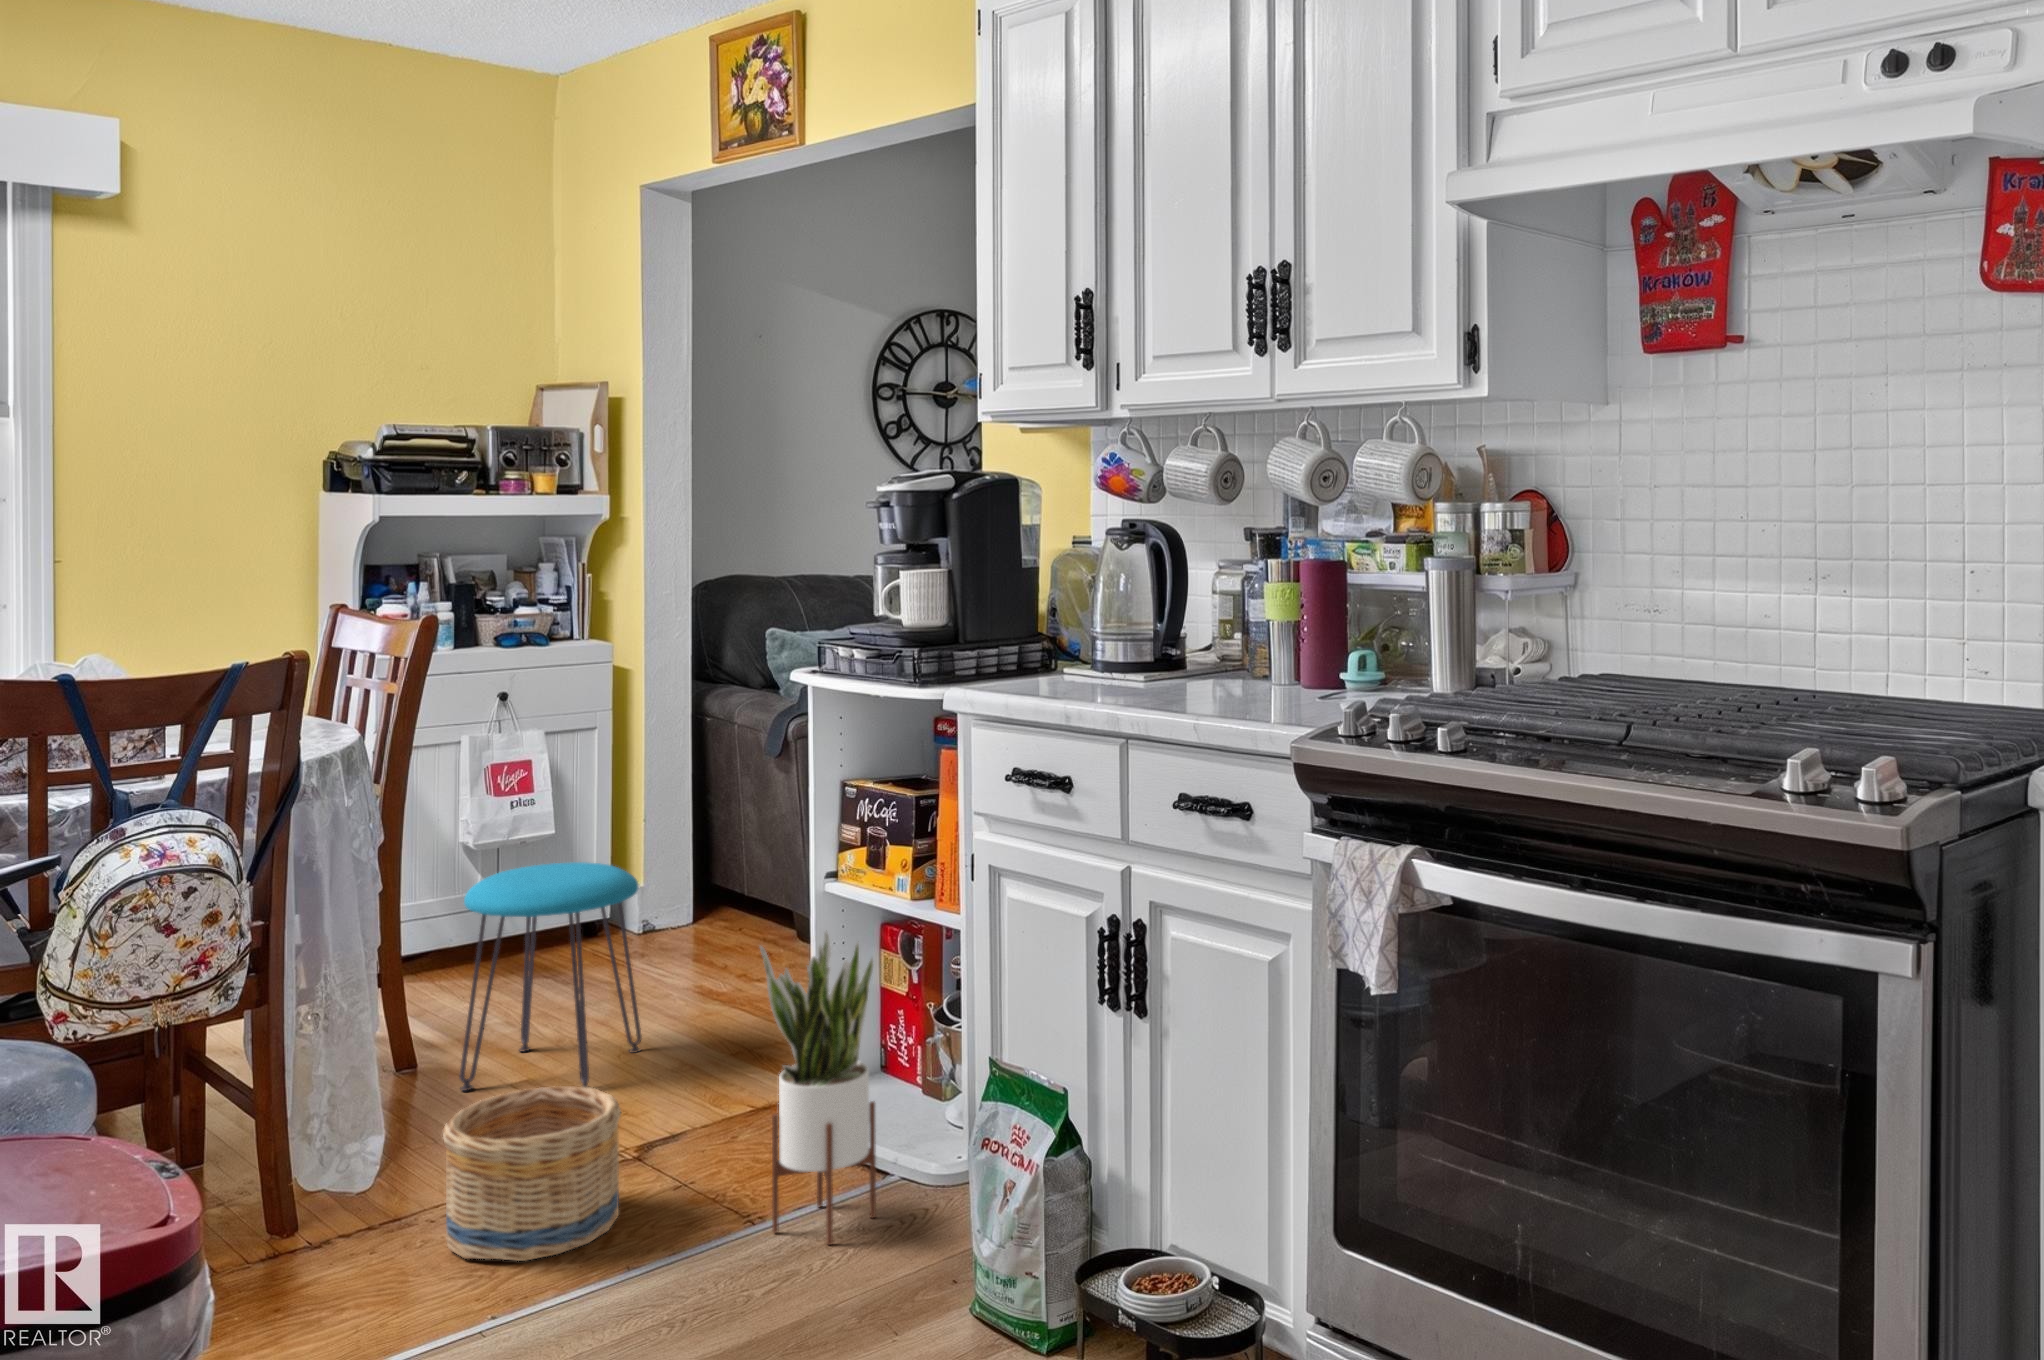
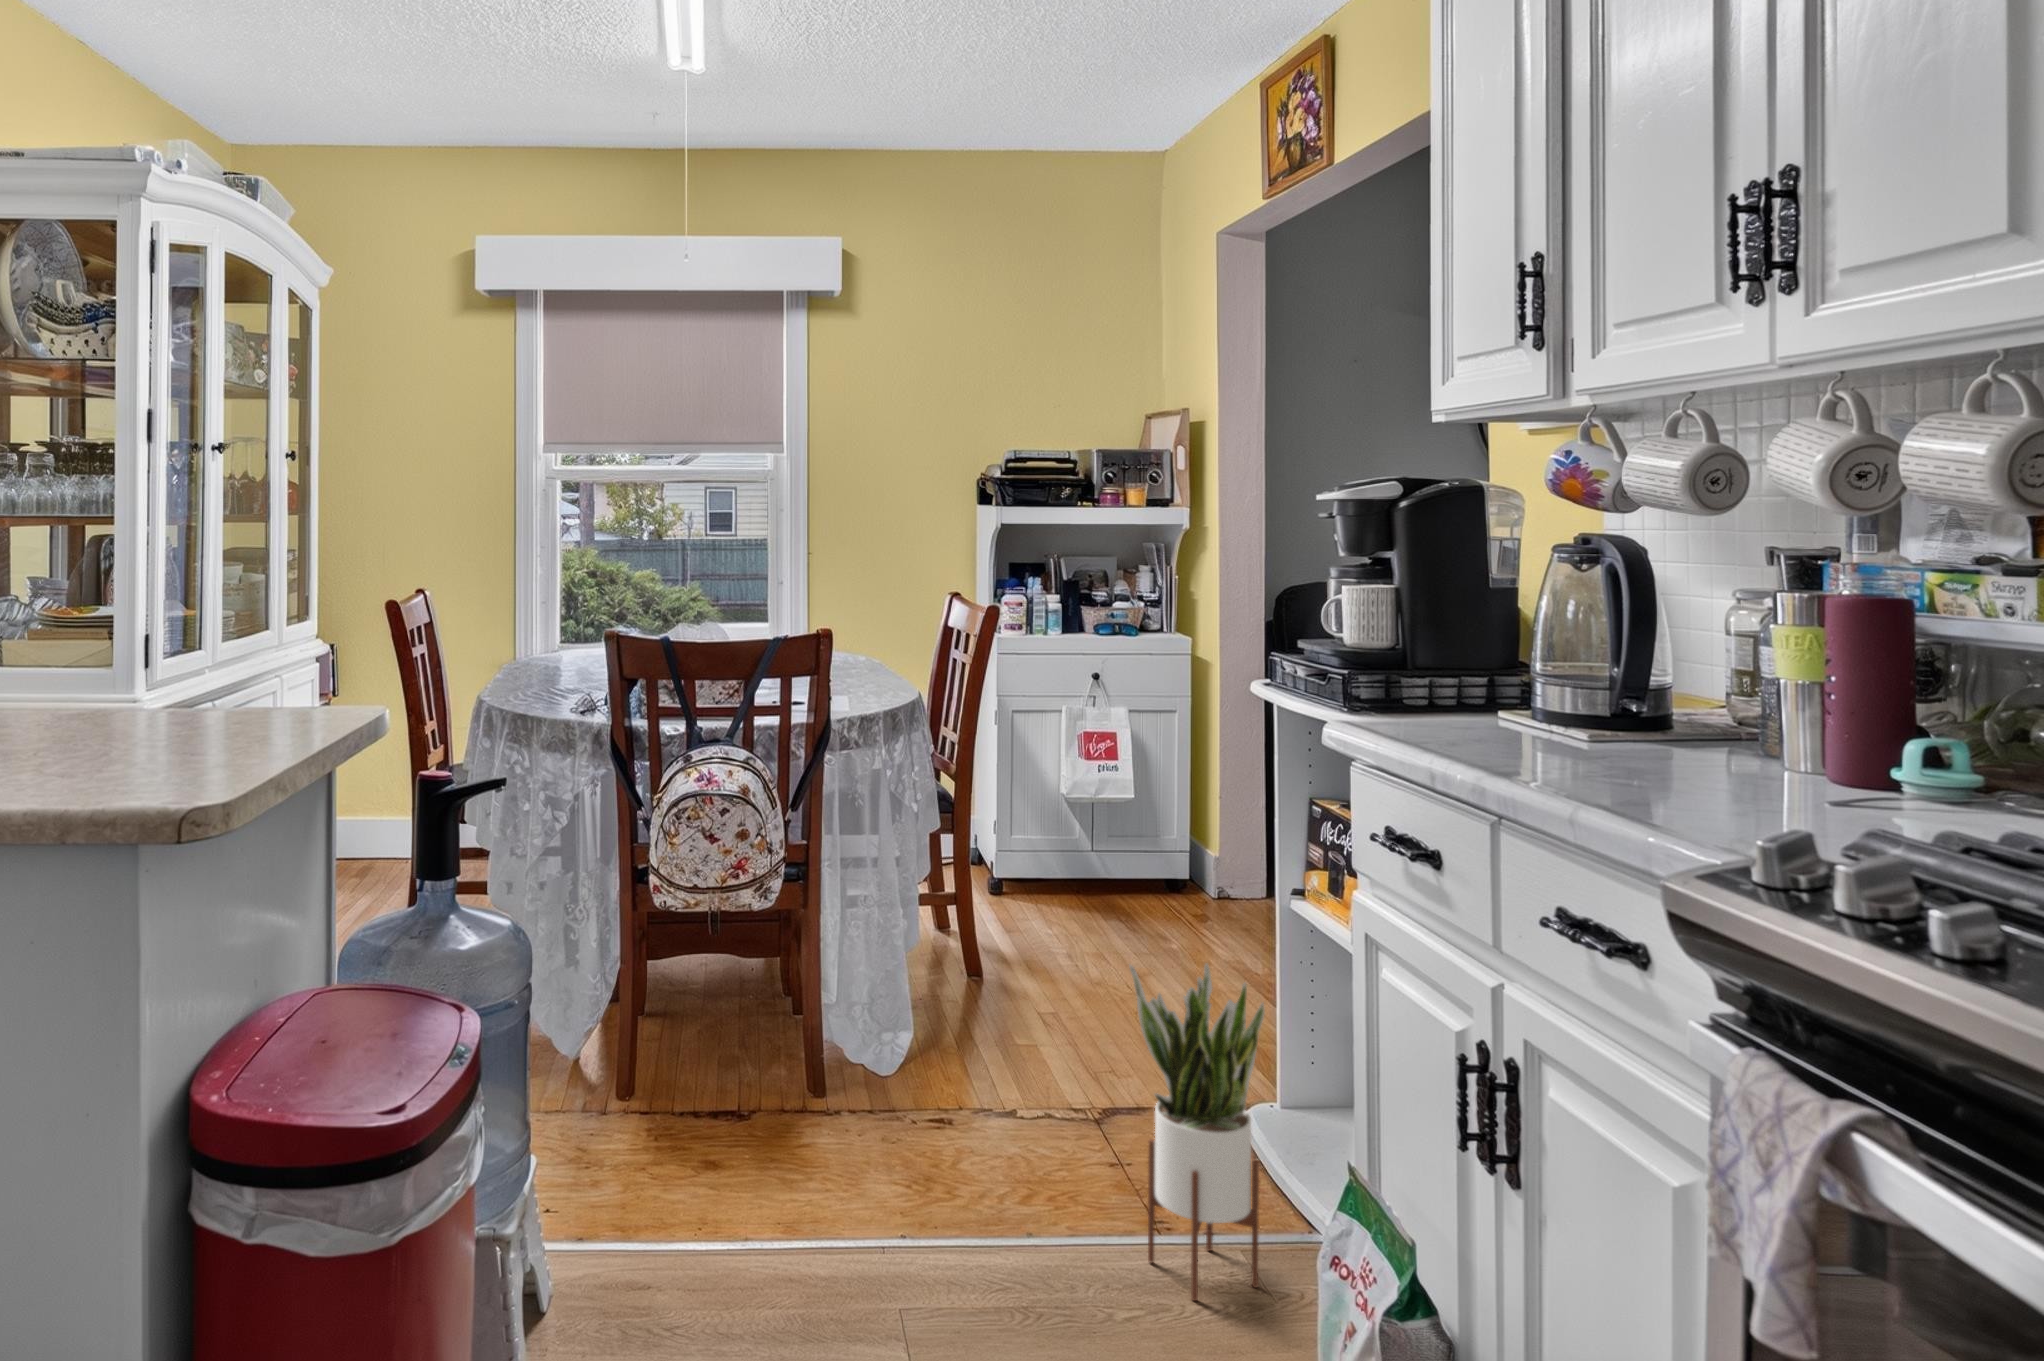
stool: present [459,862,642,1091] -> none [988,831,1148,1046]
basket: present [443,1086,621,1261] -> none [885,1037,1036,1204]

